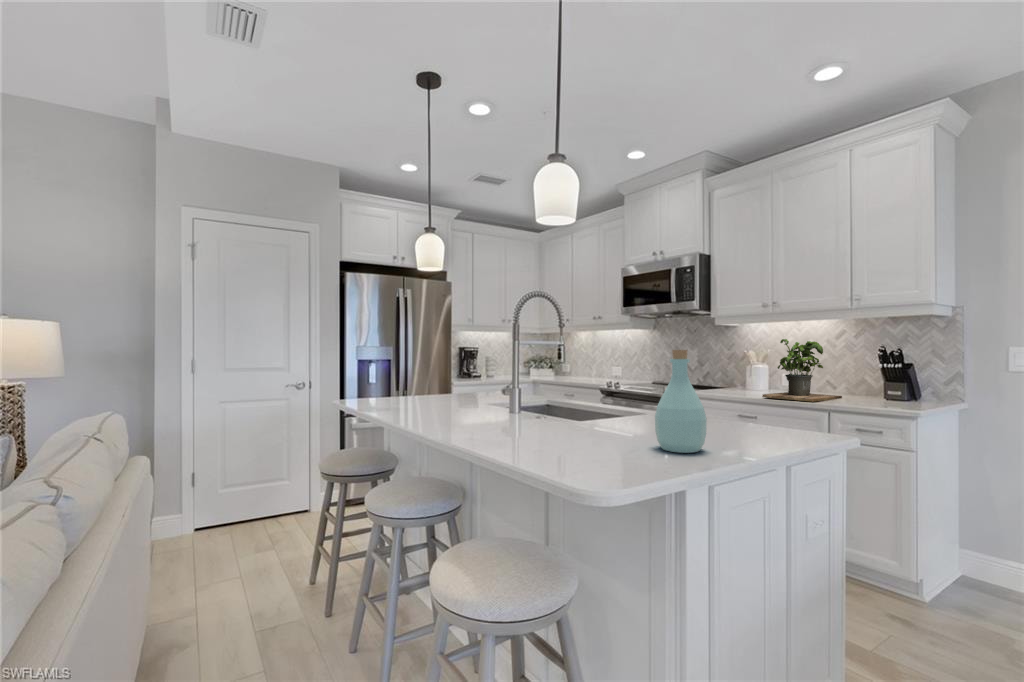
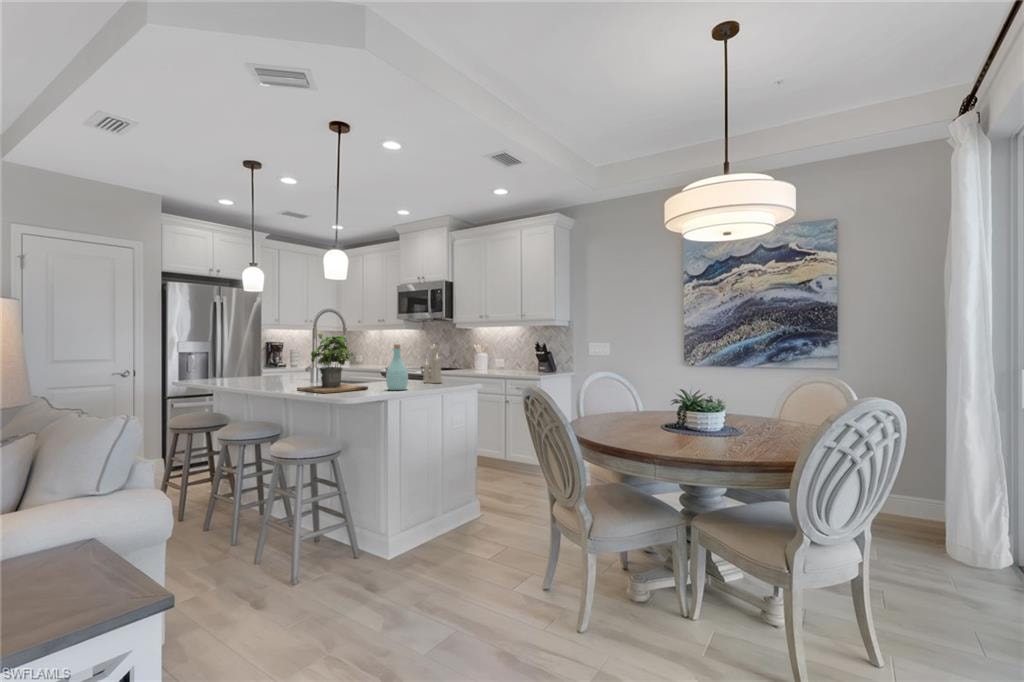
candle: none [709,338,753,429] -> present [423,346,442,383]
potted plant: present [762,339,842,402] -> present [297,333,368,393]

